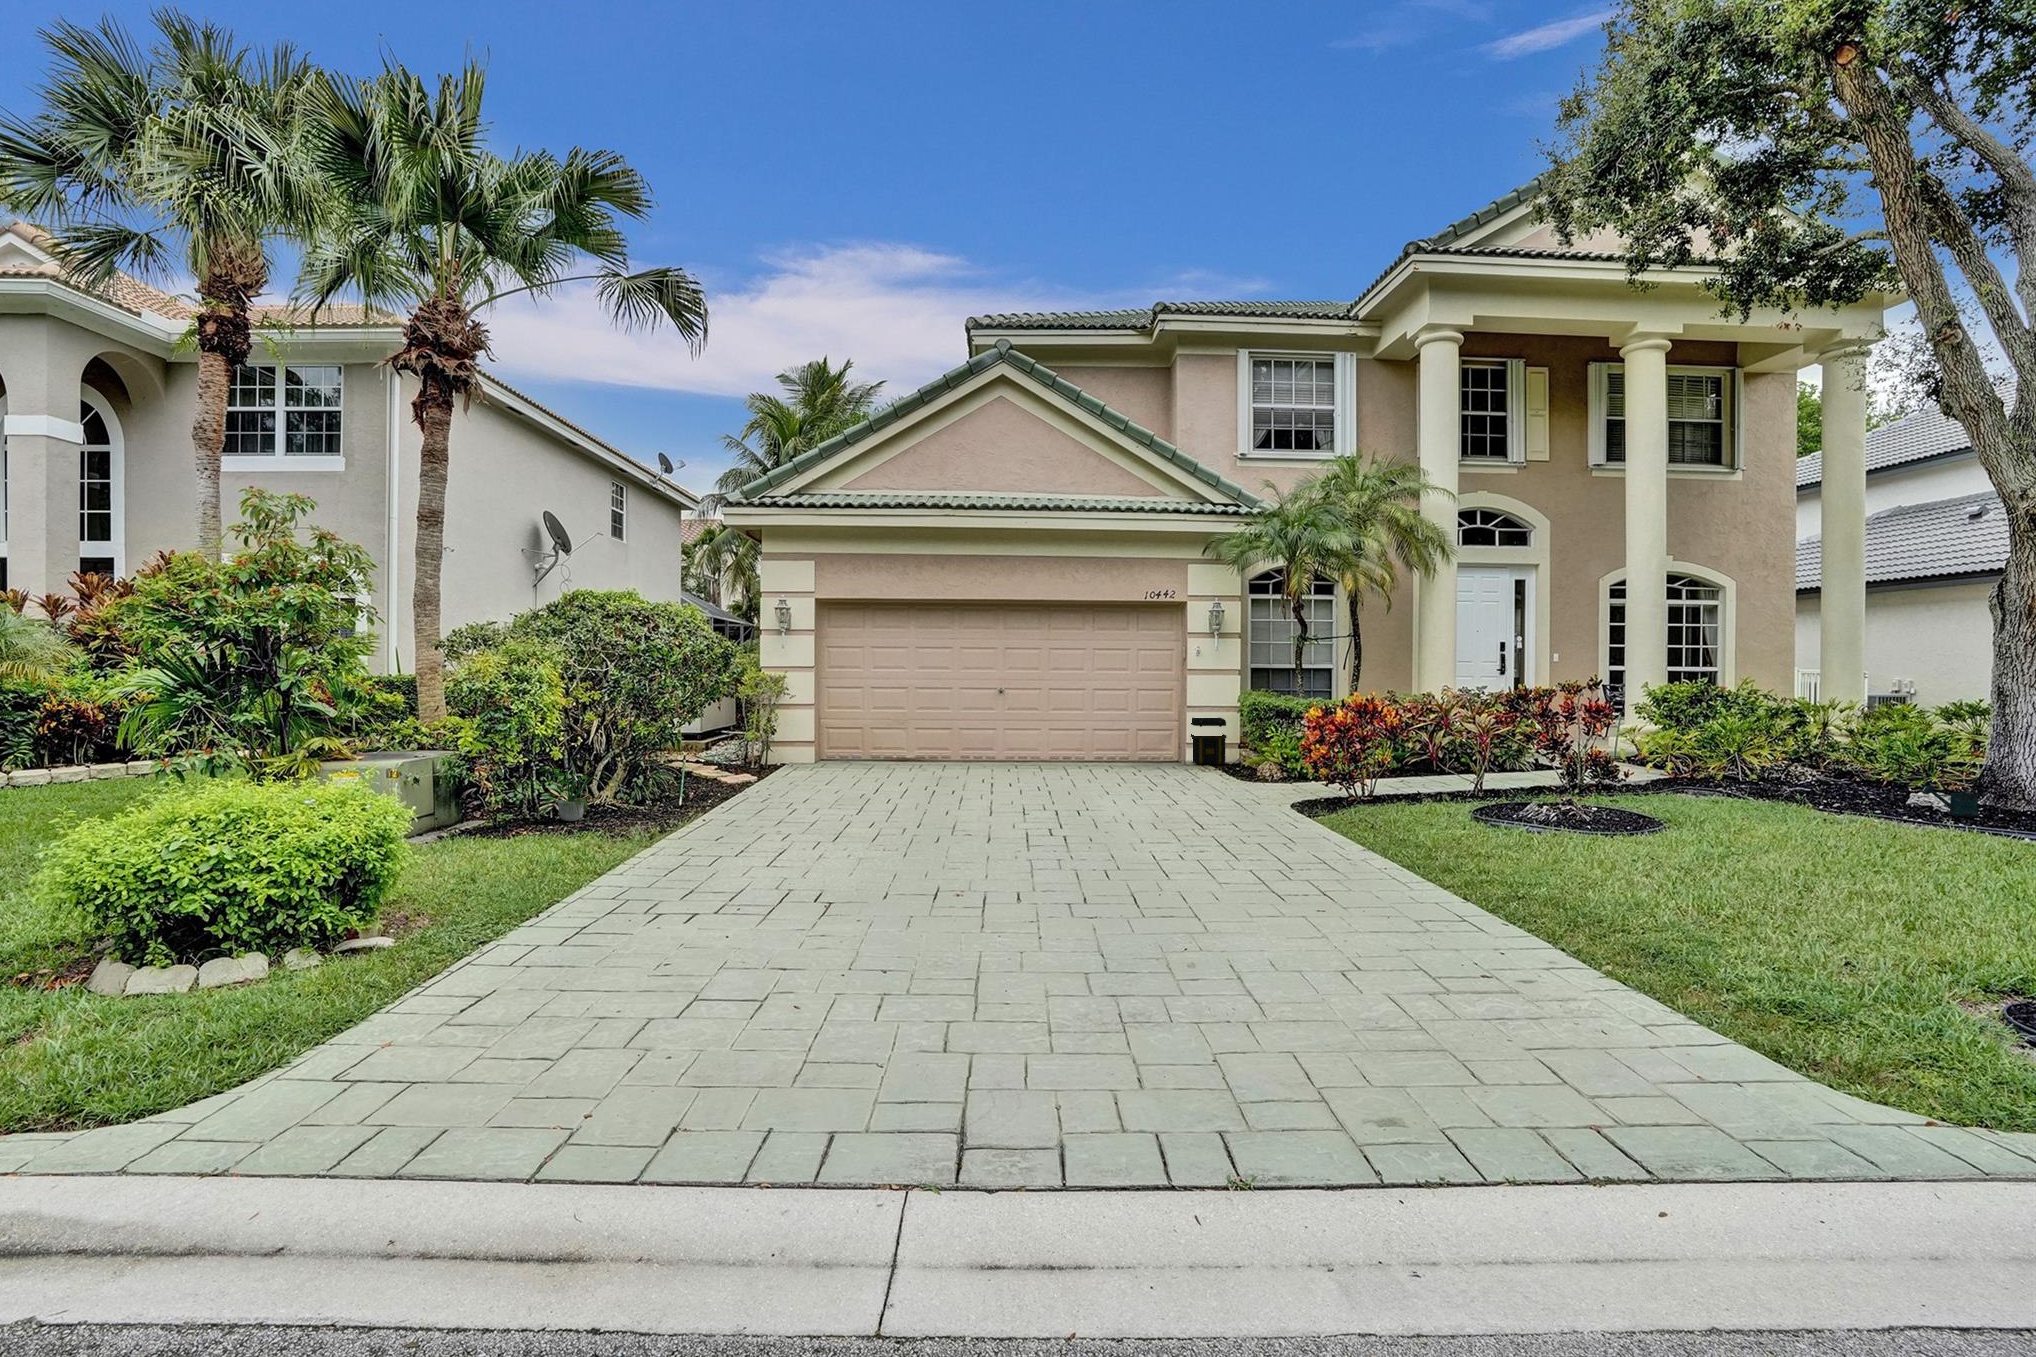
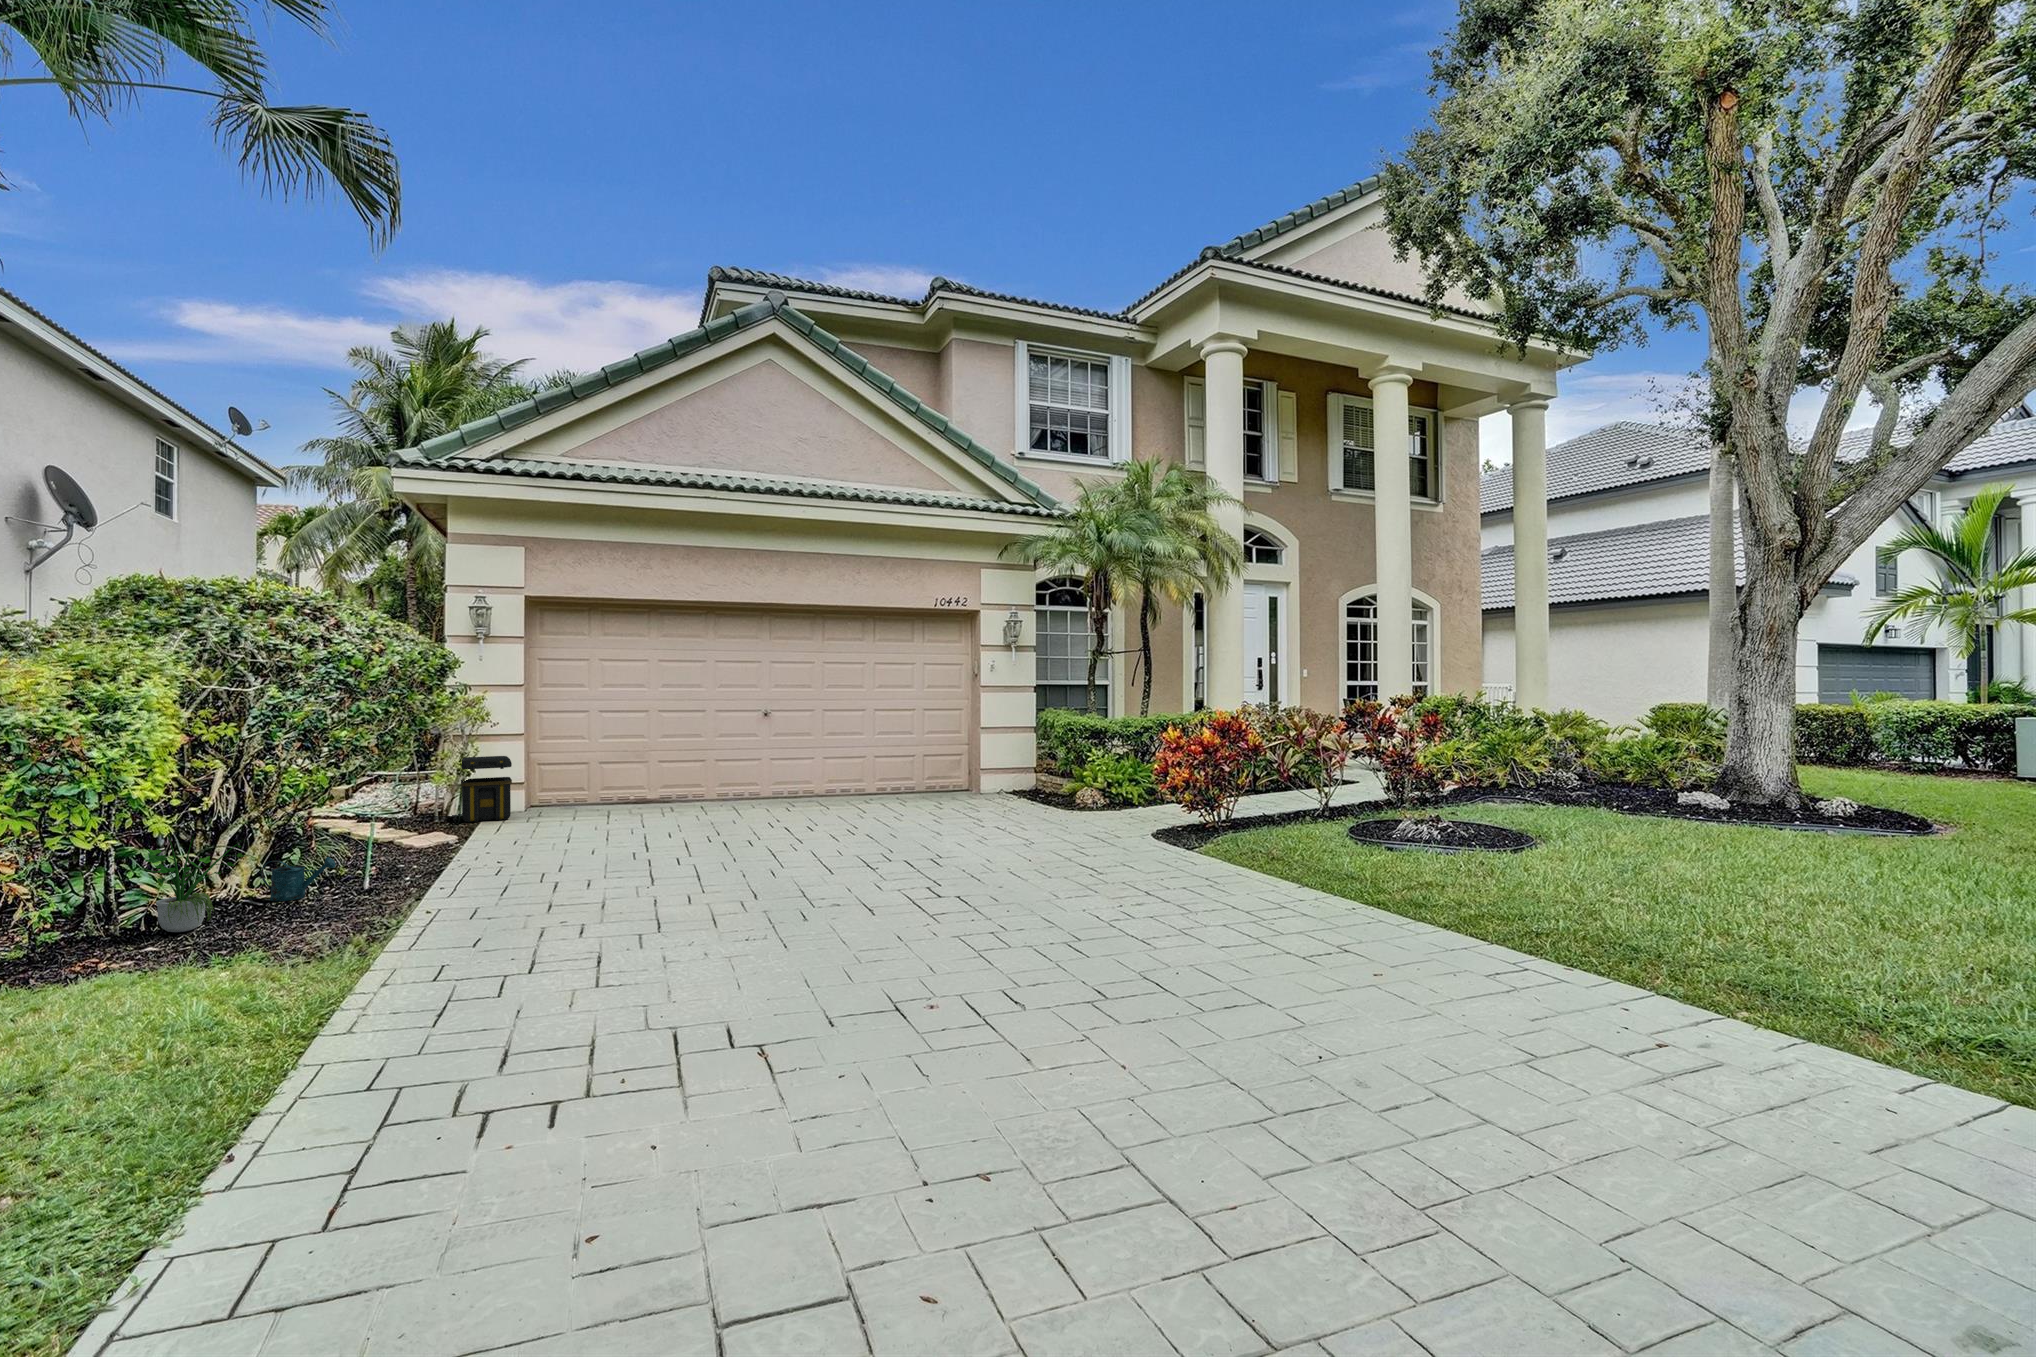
toolbox: present [1191,717,1227,765] -> present [461,756,512,822]
watering can: present [1924,785,1986,817] -> present [261,857,335,901]

